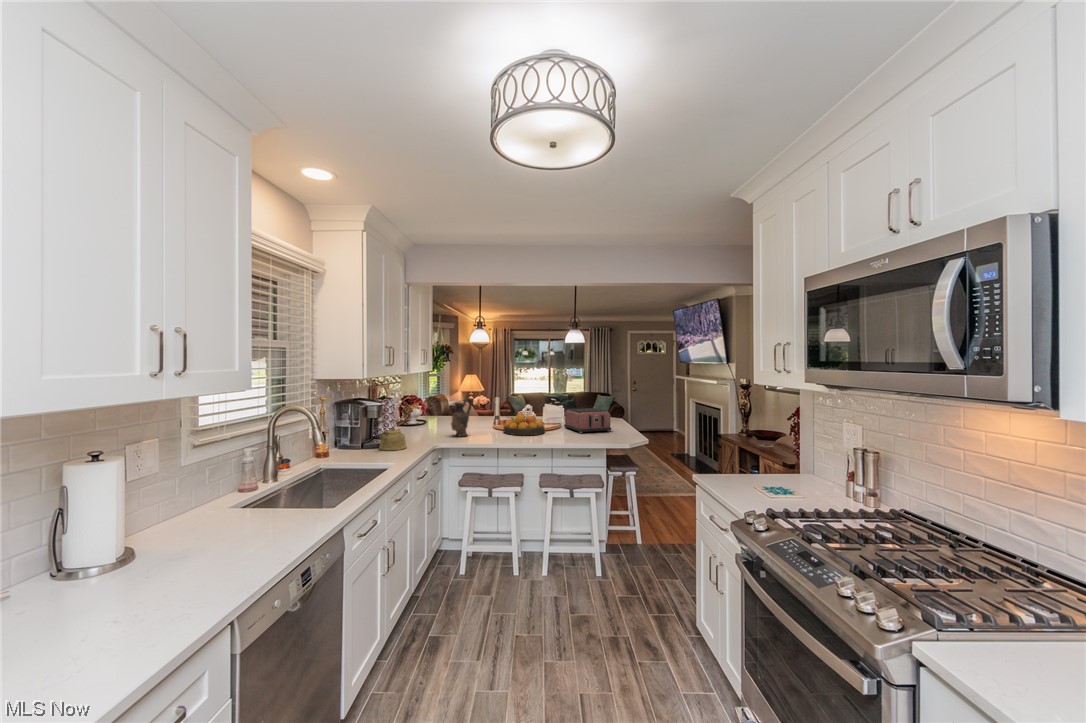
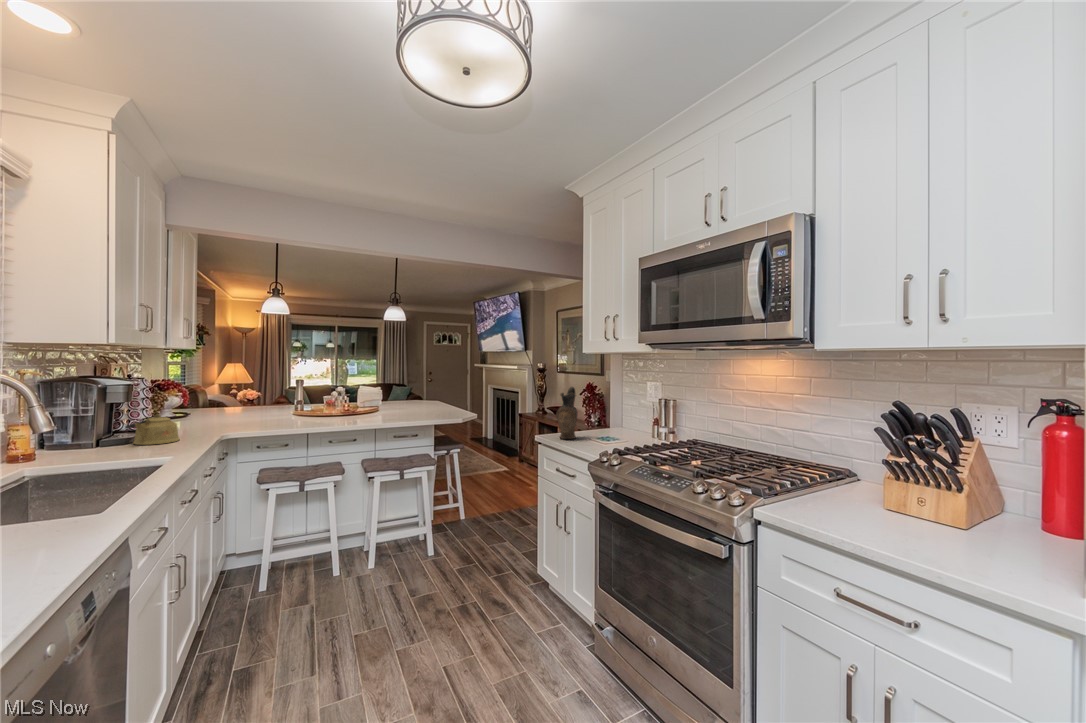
ceramic pitcher: present [451,398,472,436] -> present [556,387,578,439]
toaster: present [564,408,611,433] -> none [381,389,434,414]
fruit bowl: present [504,412,545,435] -> none [310,395,362,419]

